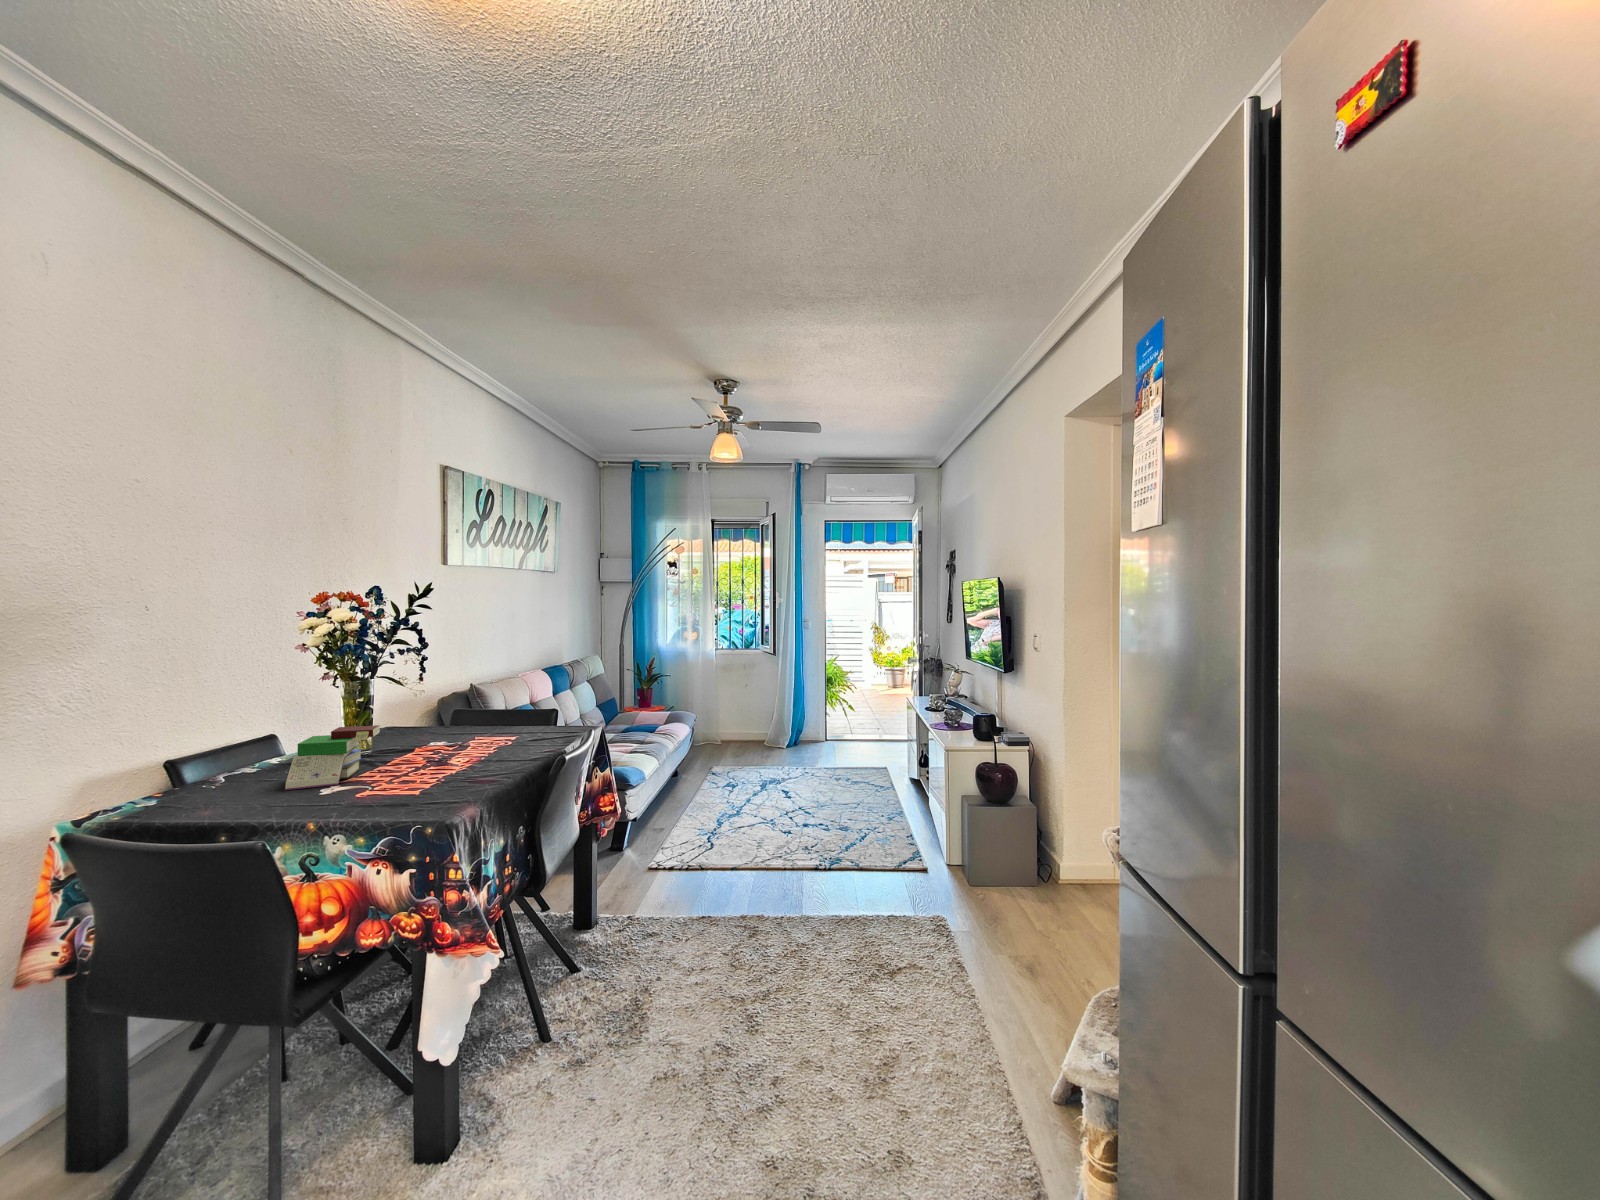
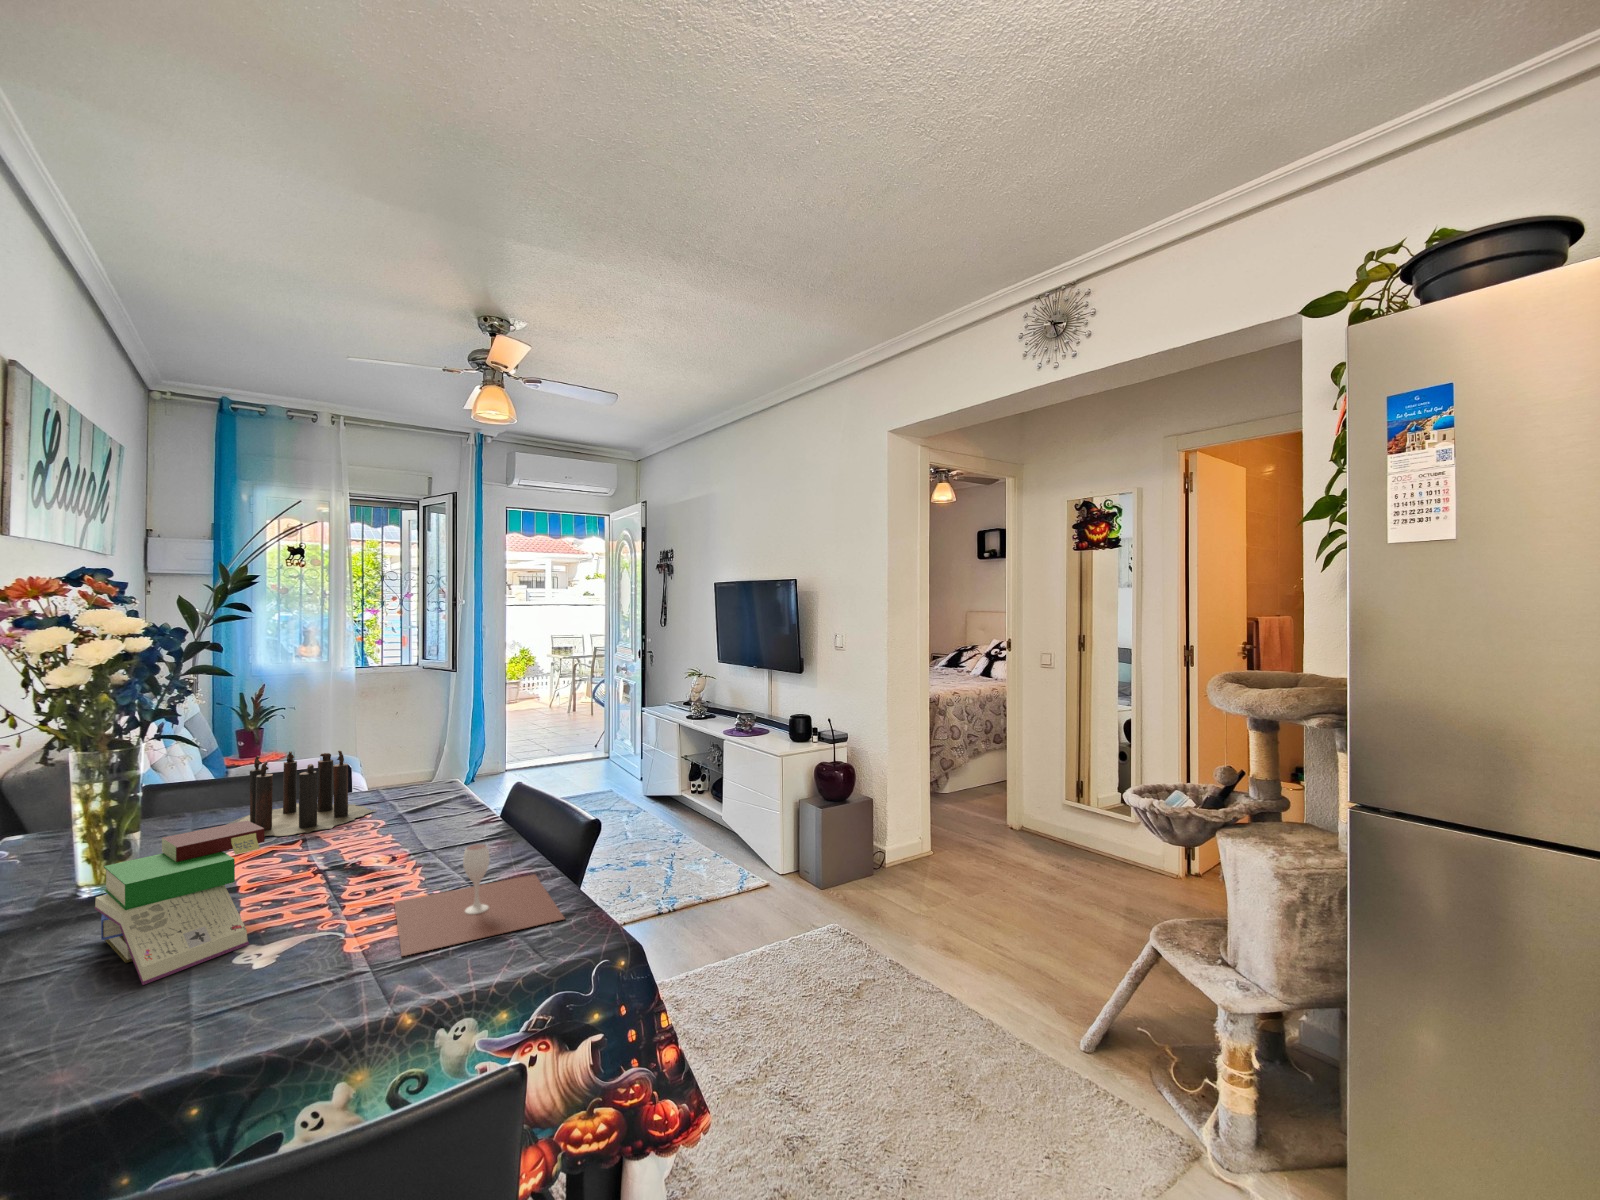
candle: none [438,695,540,743] -> present [228,750,376,836]
wine glass: none [359,754,486,805] -> present [394,844,565,956]

